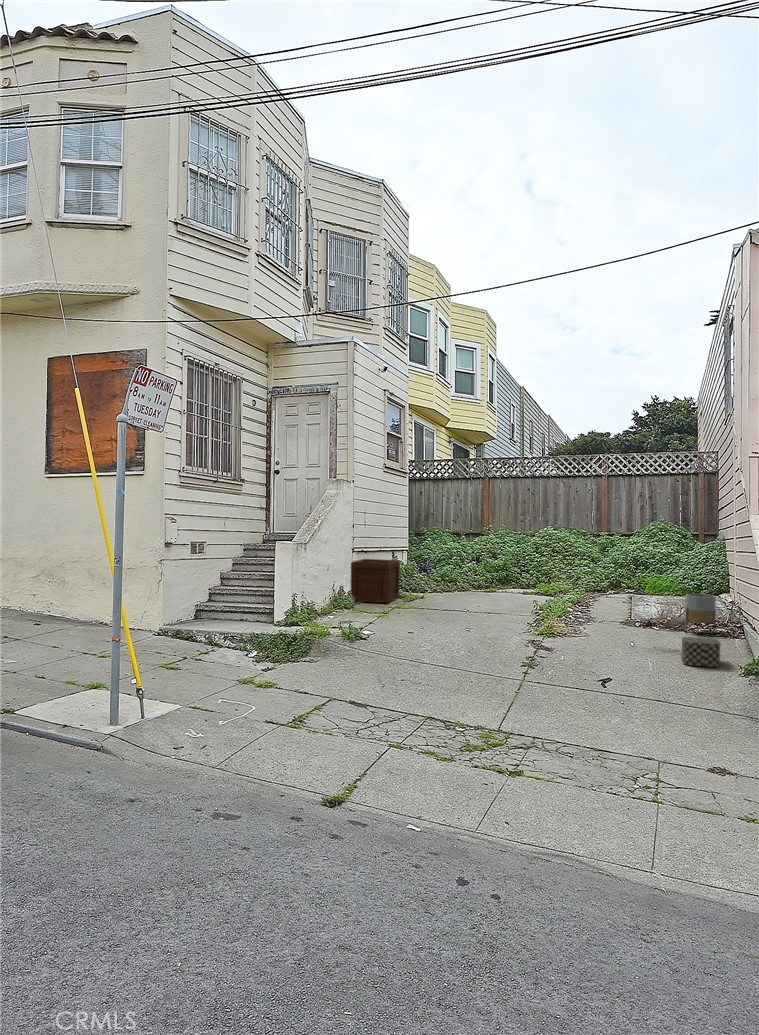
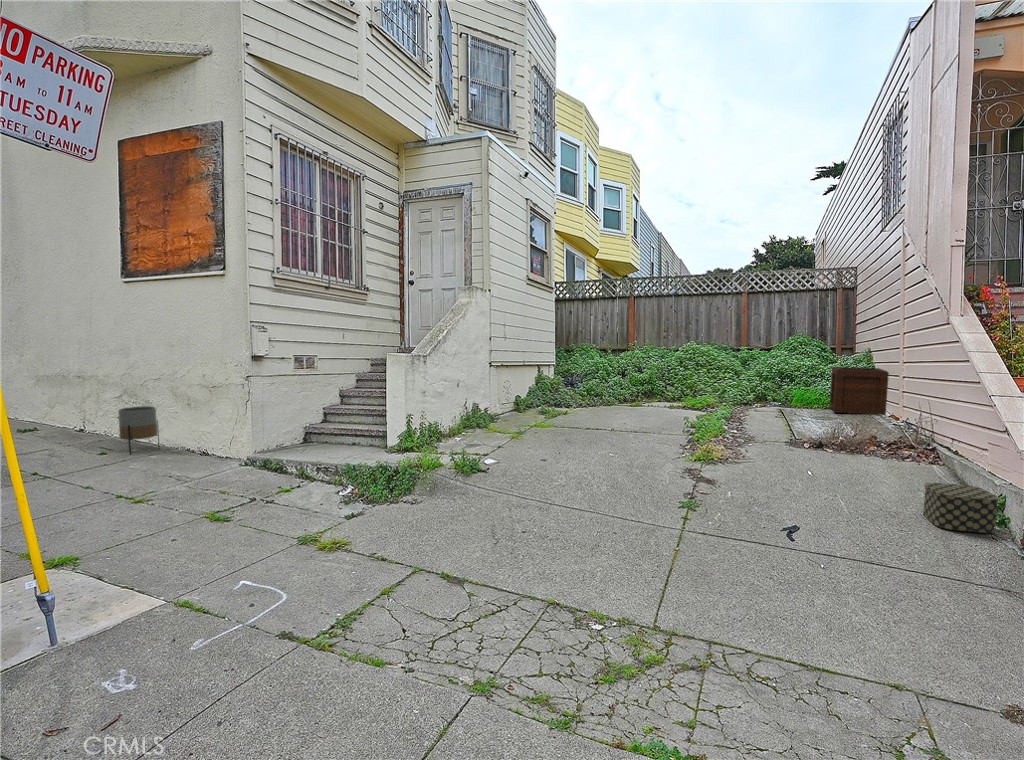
wooden crate: present [350,559,400,603] -> present [830,367,889,415]
planter: present [685,594,716,634] -> present [118,406,159,455]

